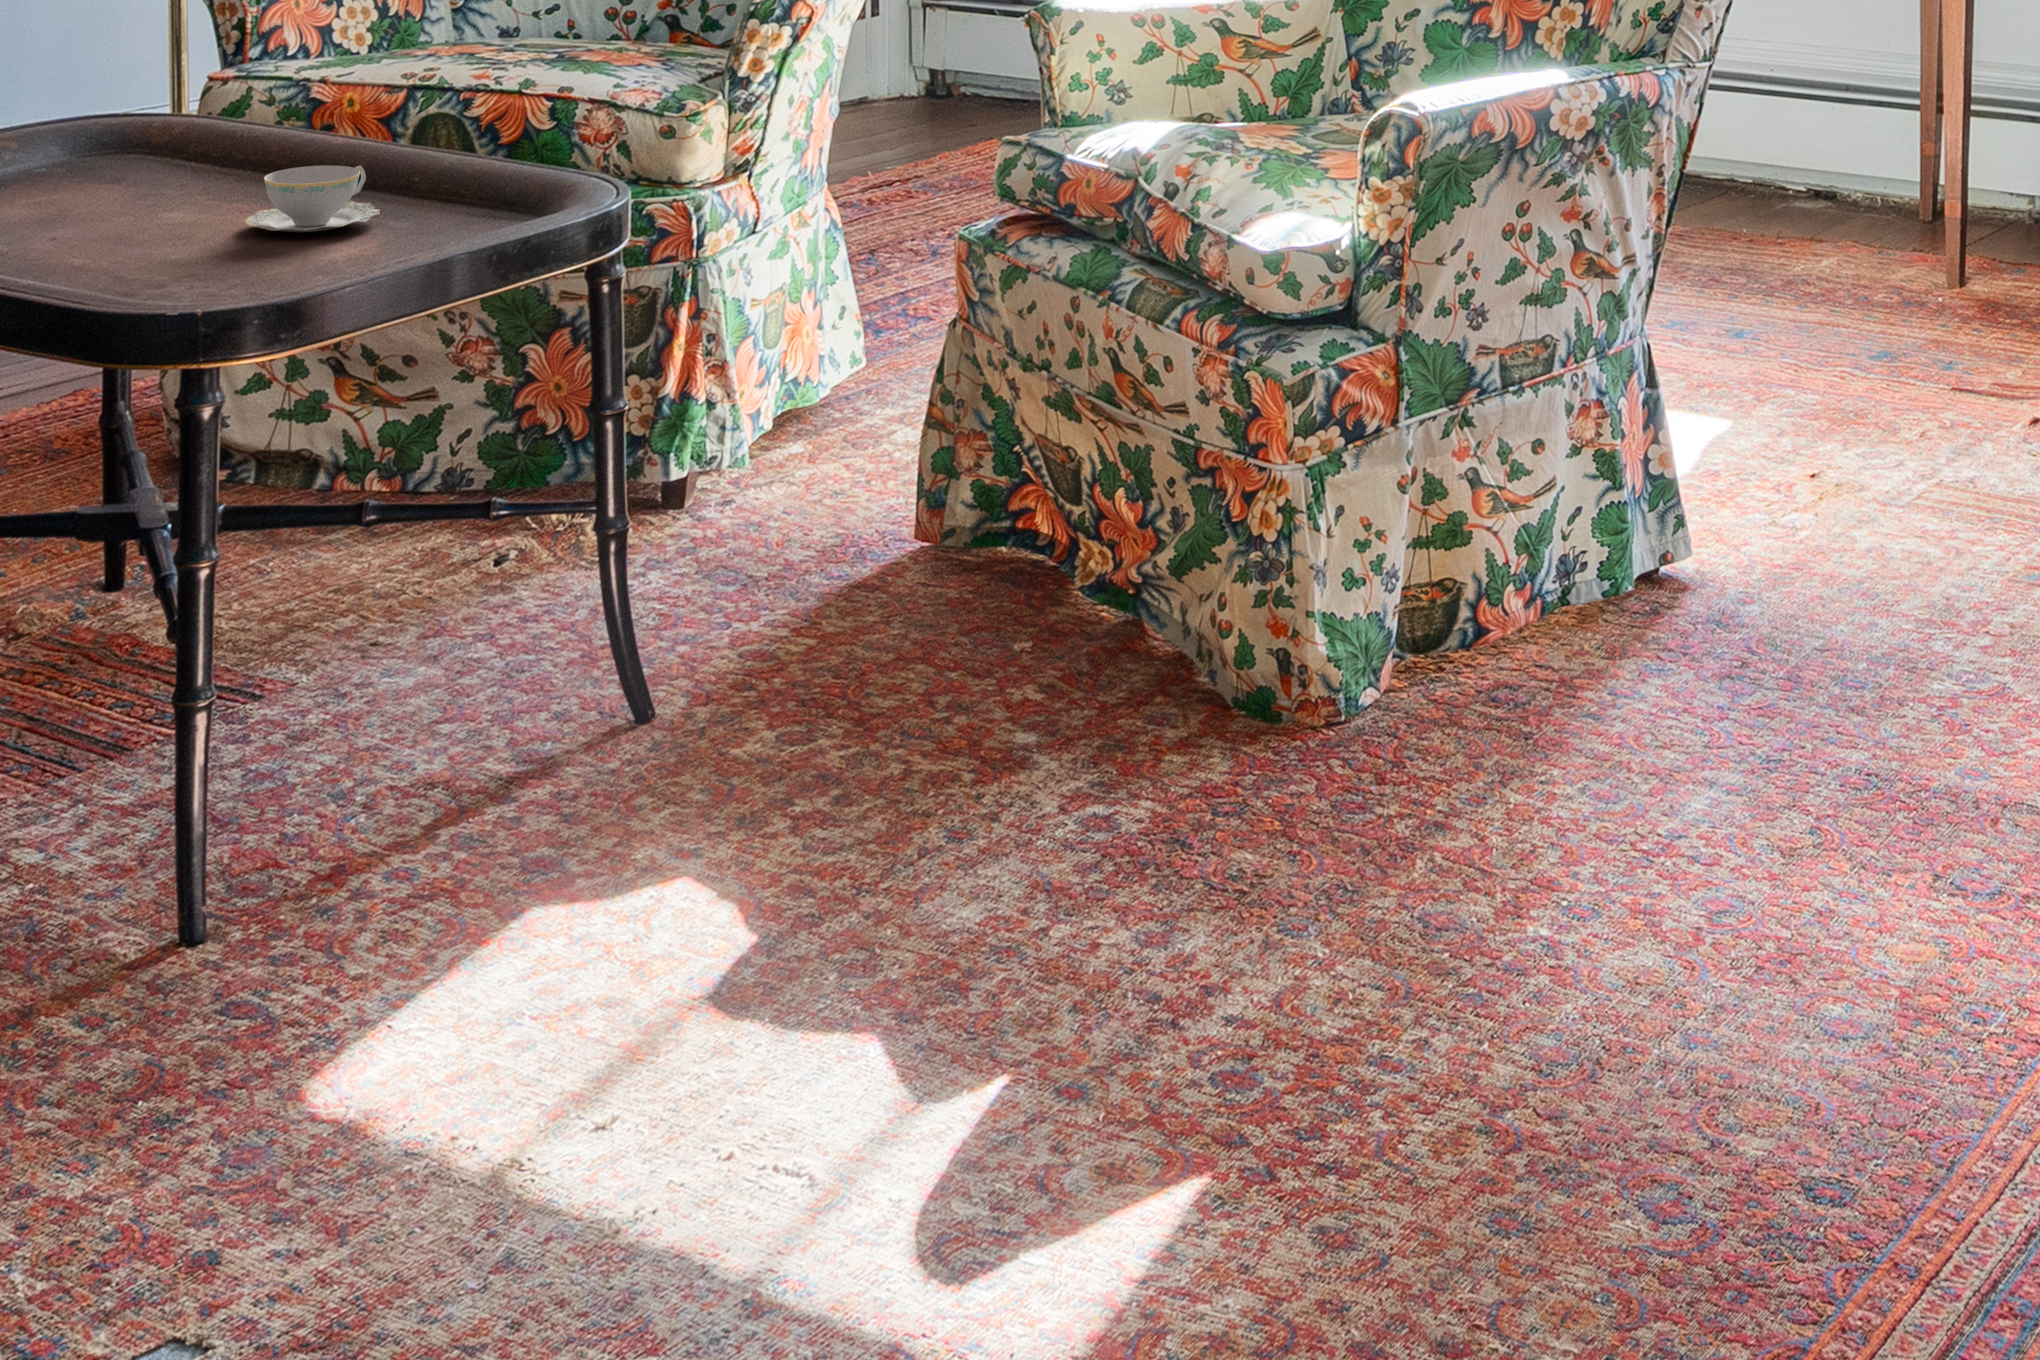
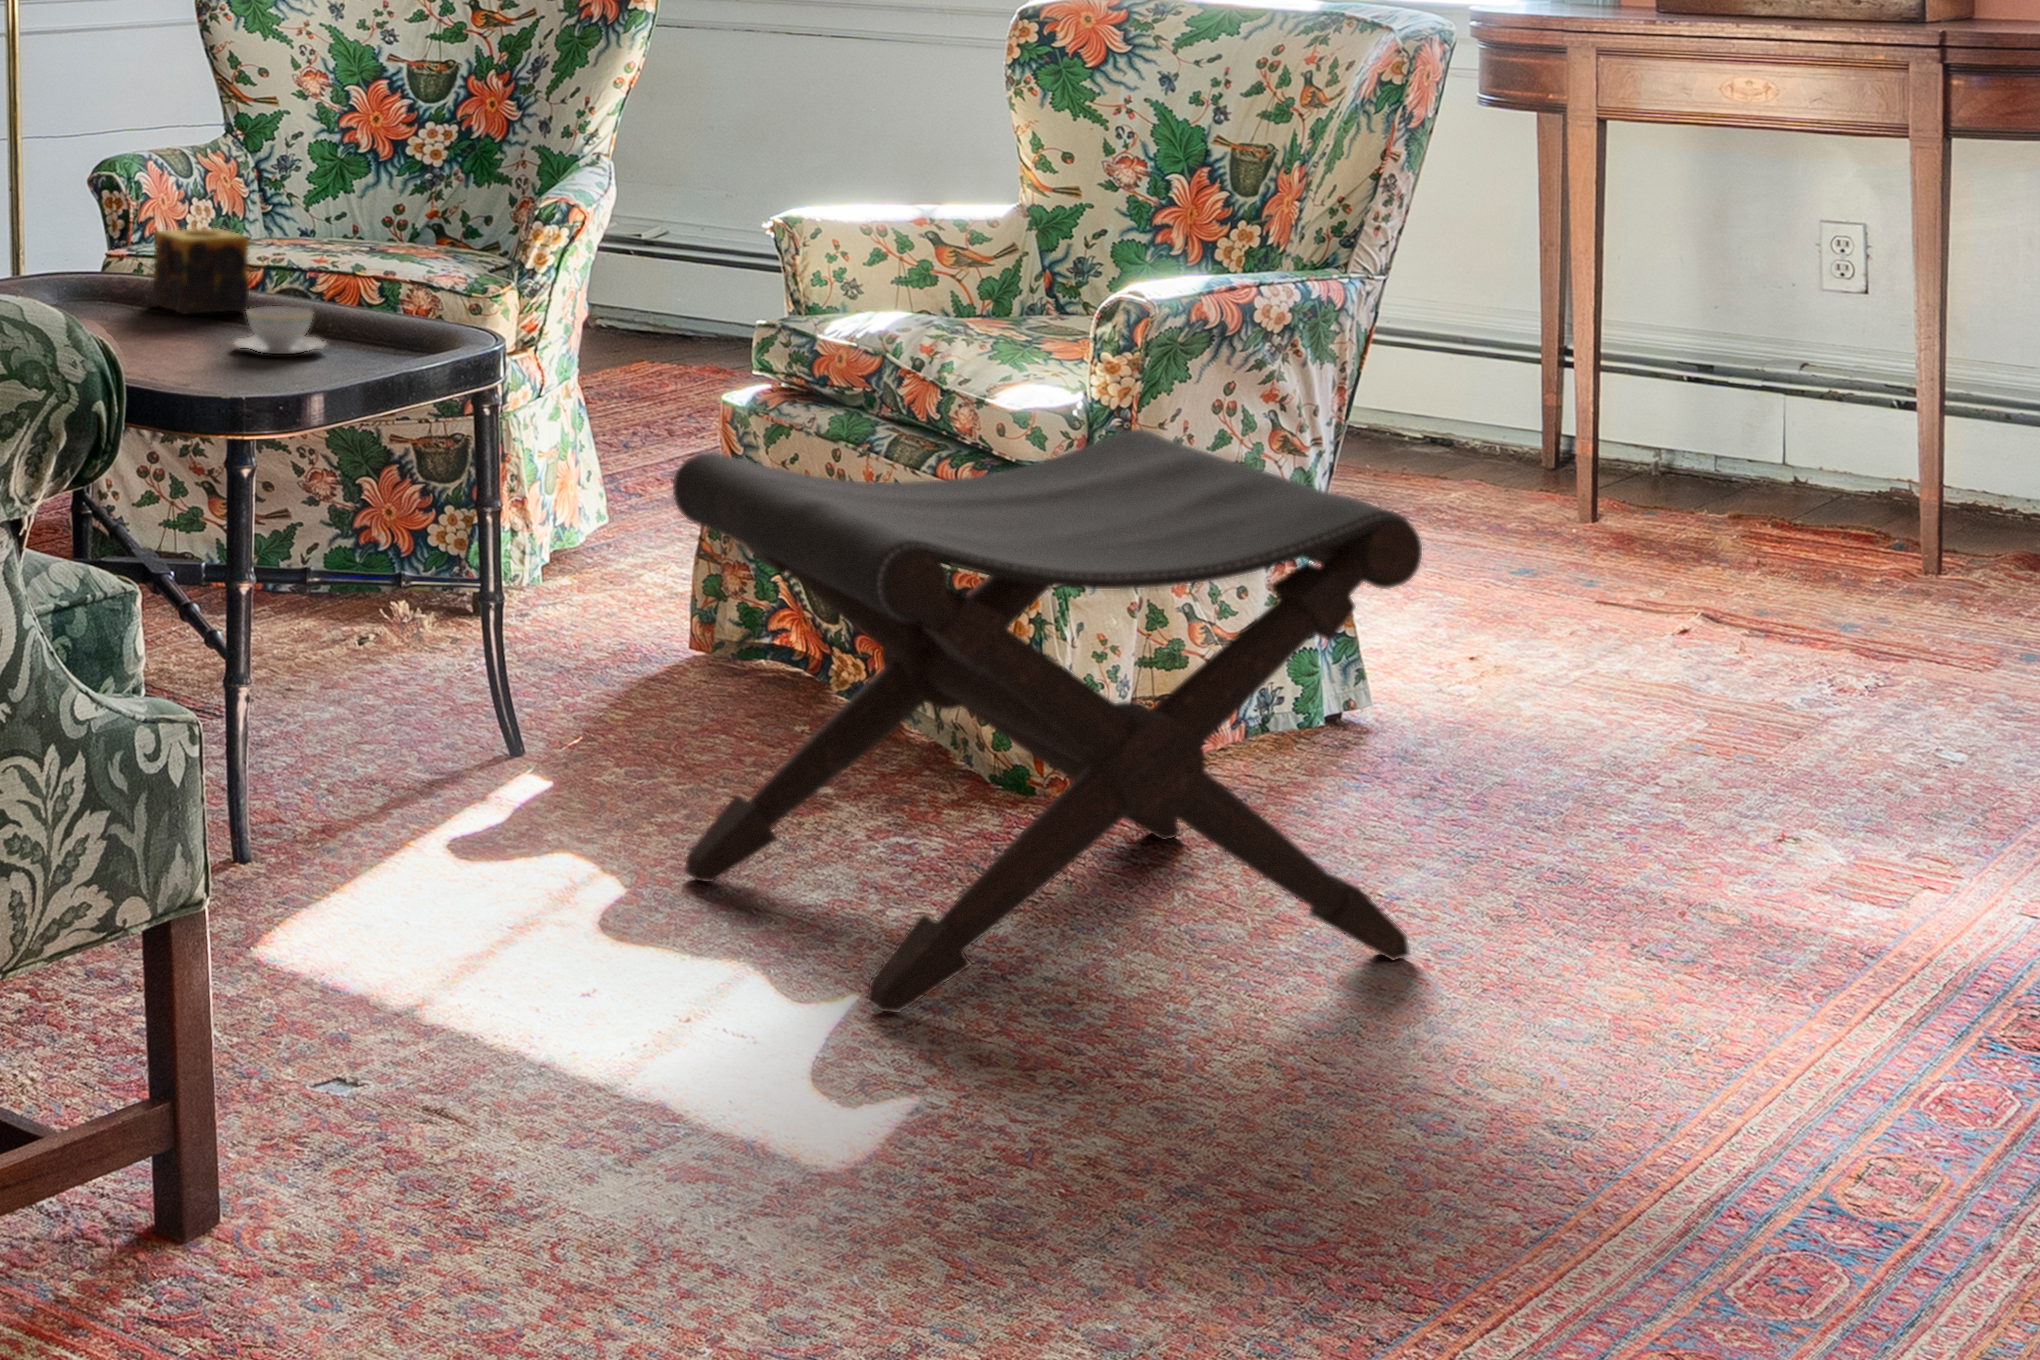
candle: none [195,55,322,173] -> present [153,228,249,314]
footstool: none [788,270,1693,1110] -> present [673,429,1422,1012]

